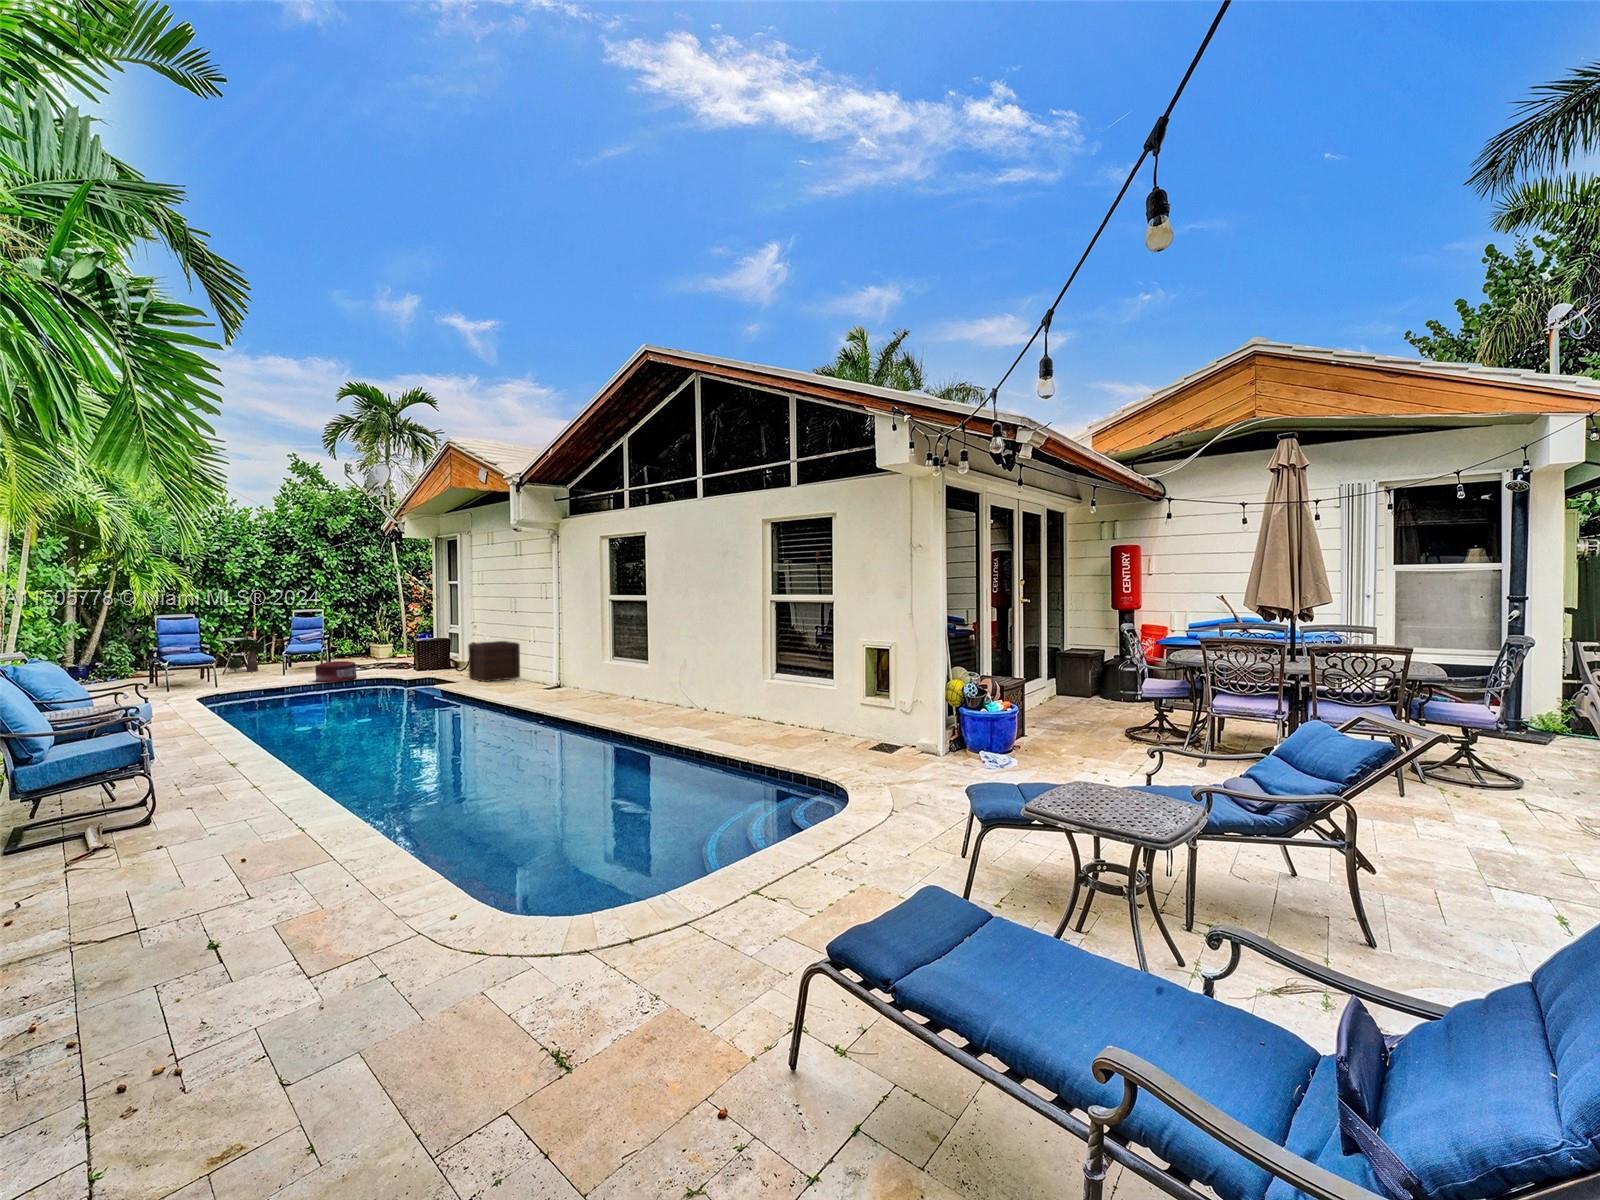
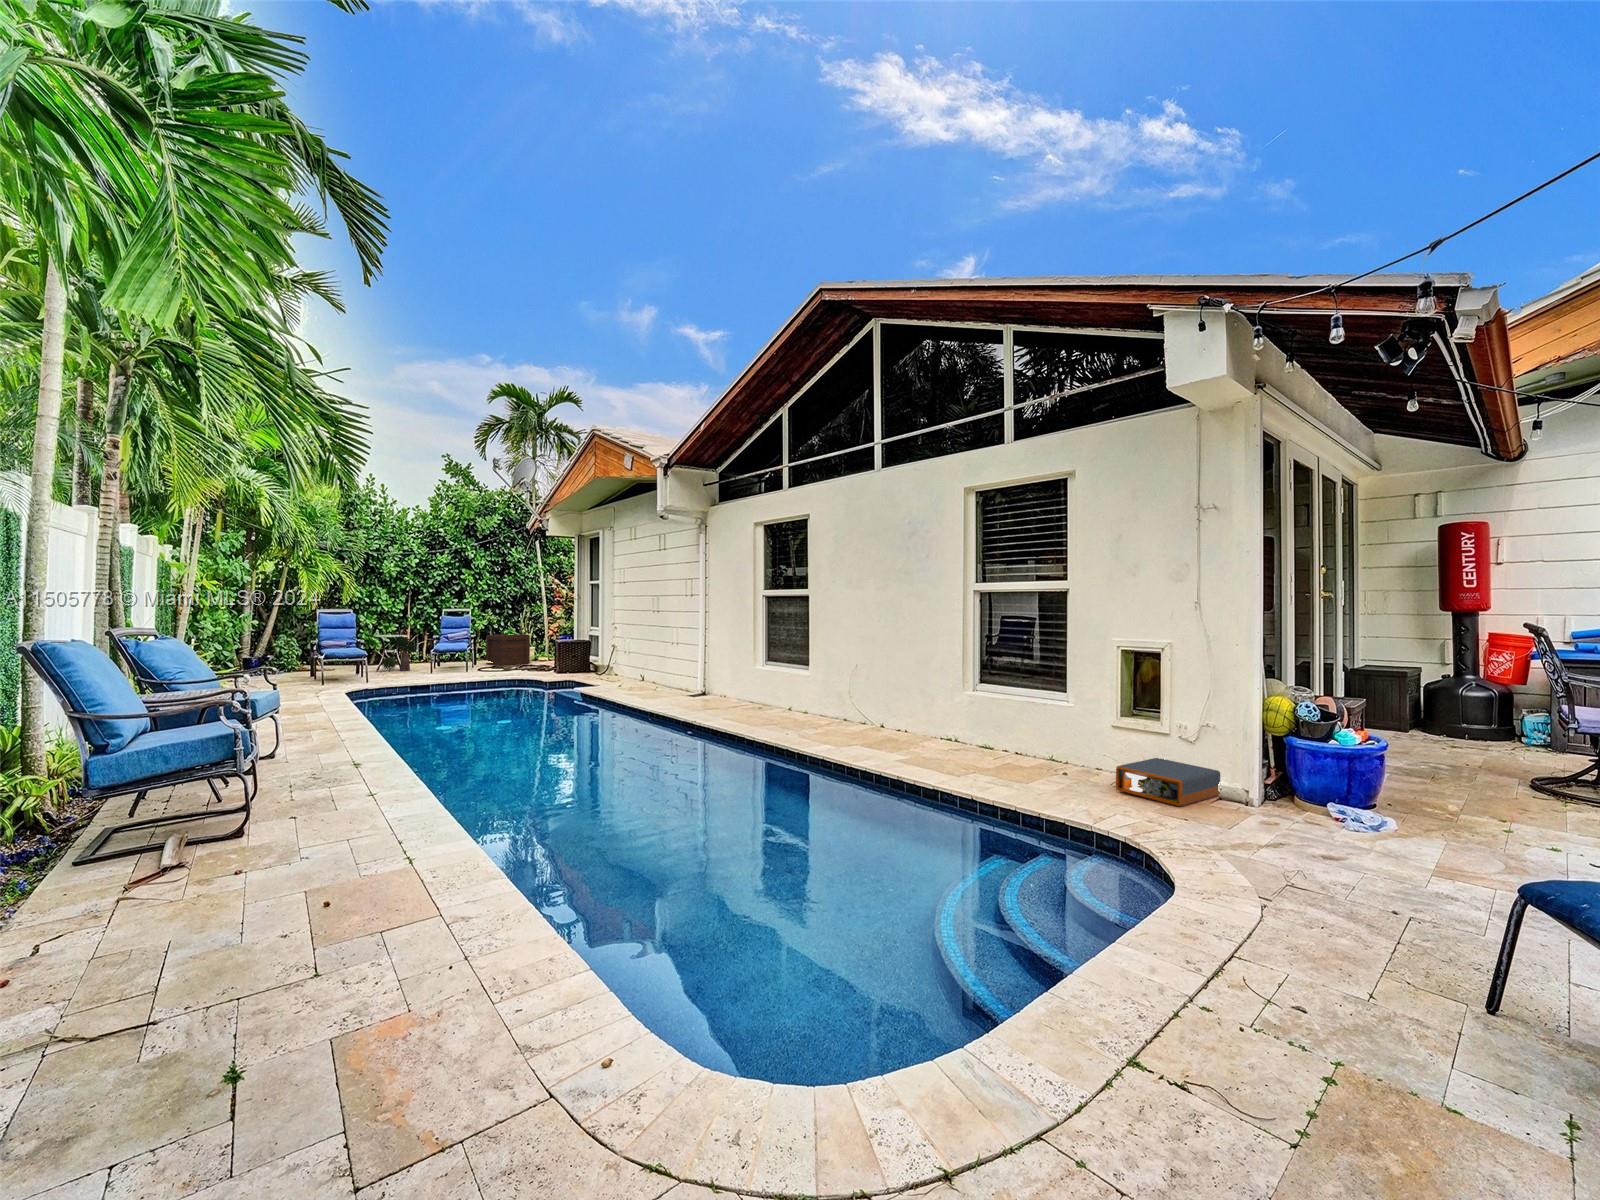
wooden crate: present [468,641,520,682] -> present [486,634,530,666]
pouf: present [315,661,357,682] -> none [461,662,500,683]
storage box: none [860,727,931,762] -> present [1116,758,1220,806]

